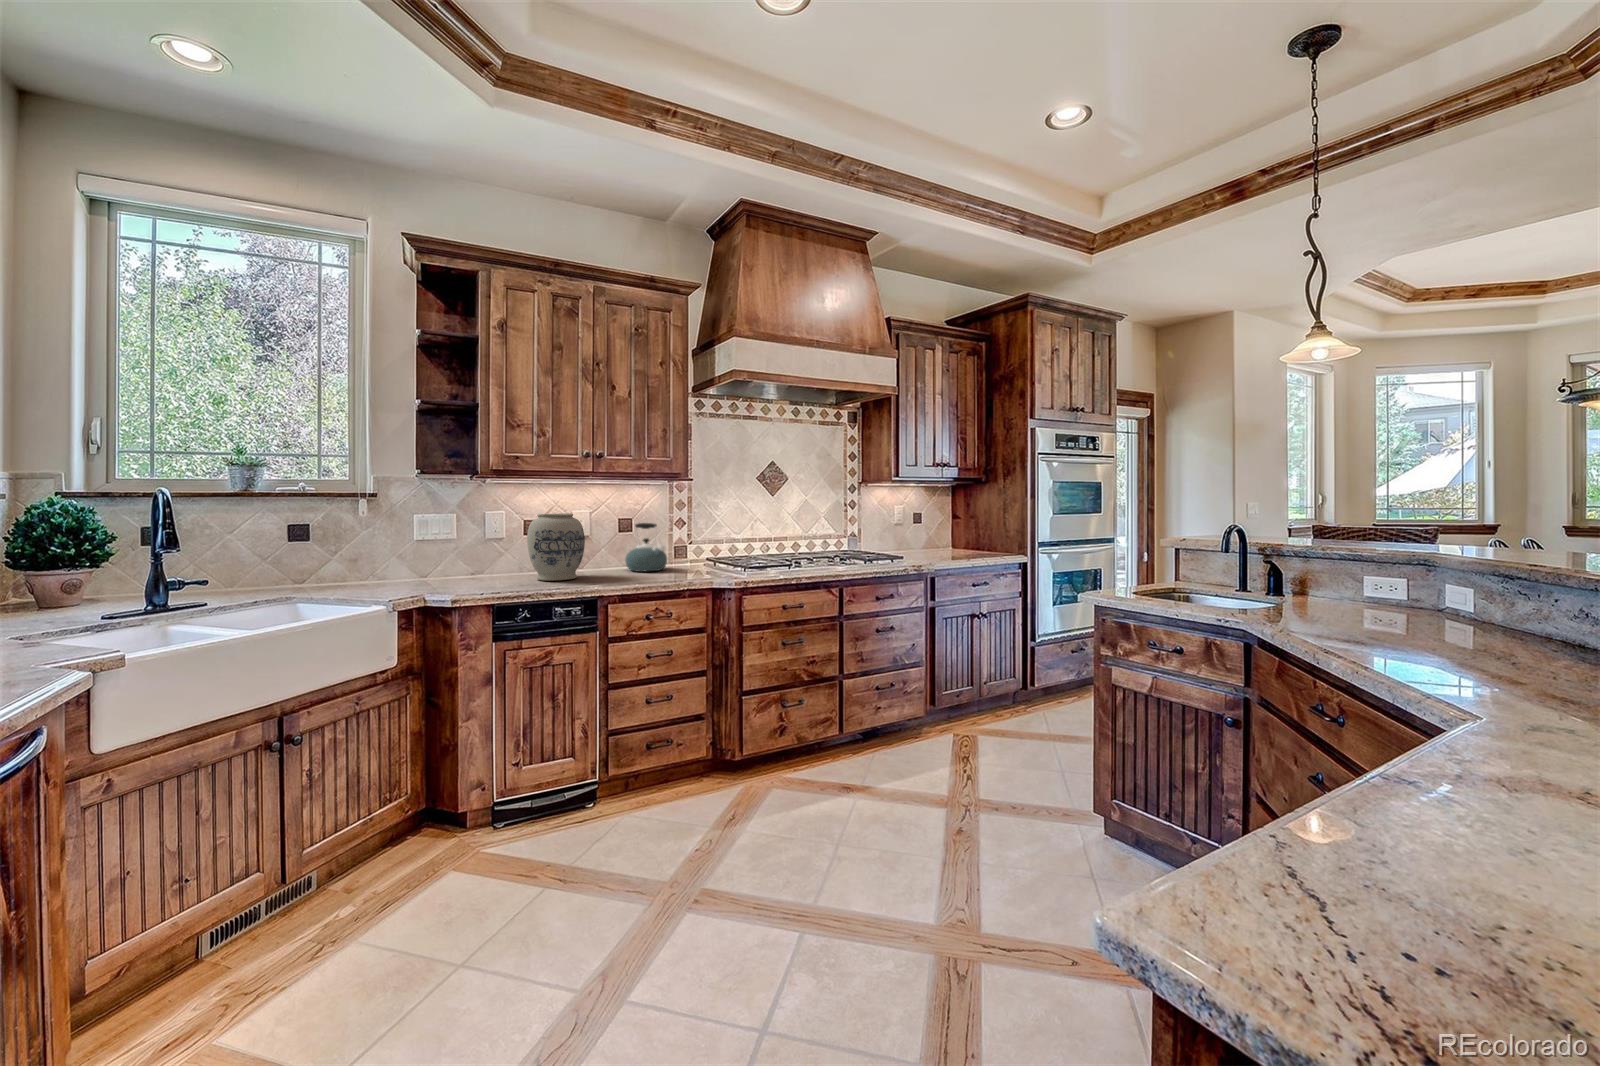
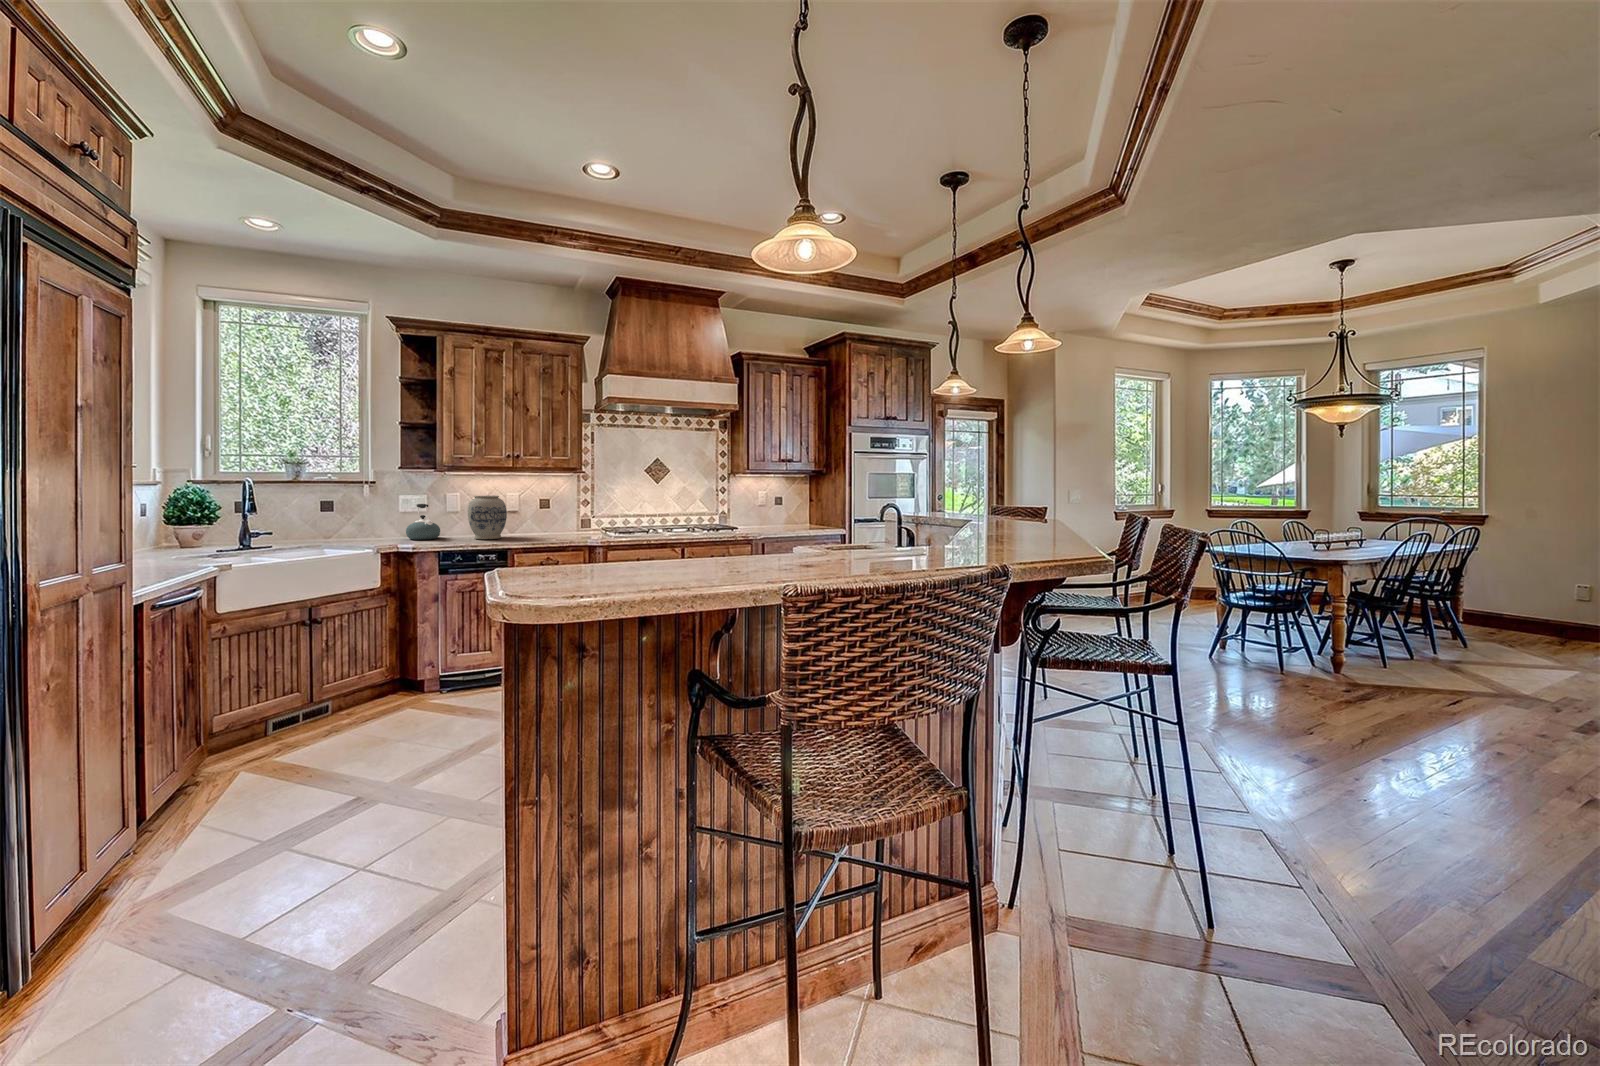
kettle: present [625,523,667,572] -> present [406,504,440,540]

